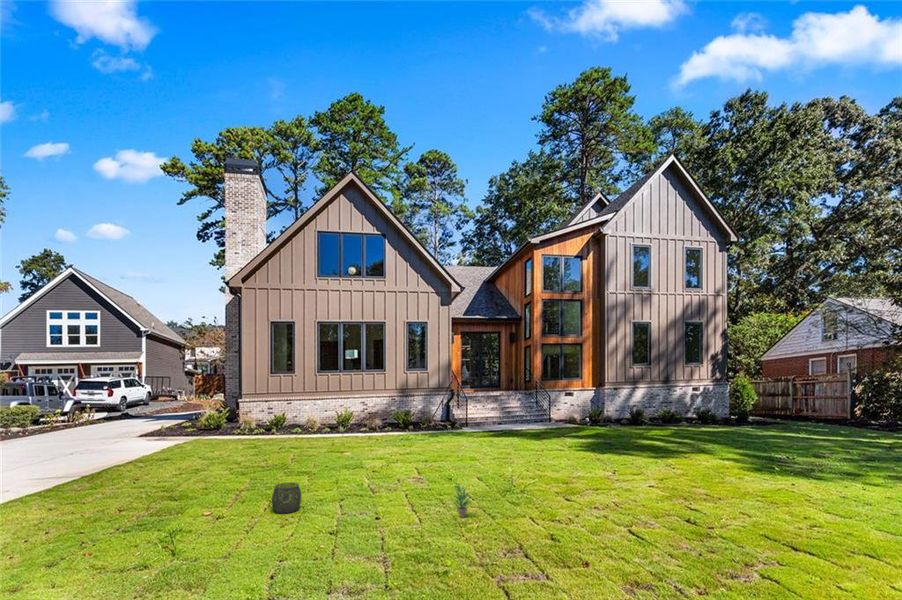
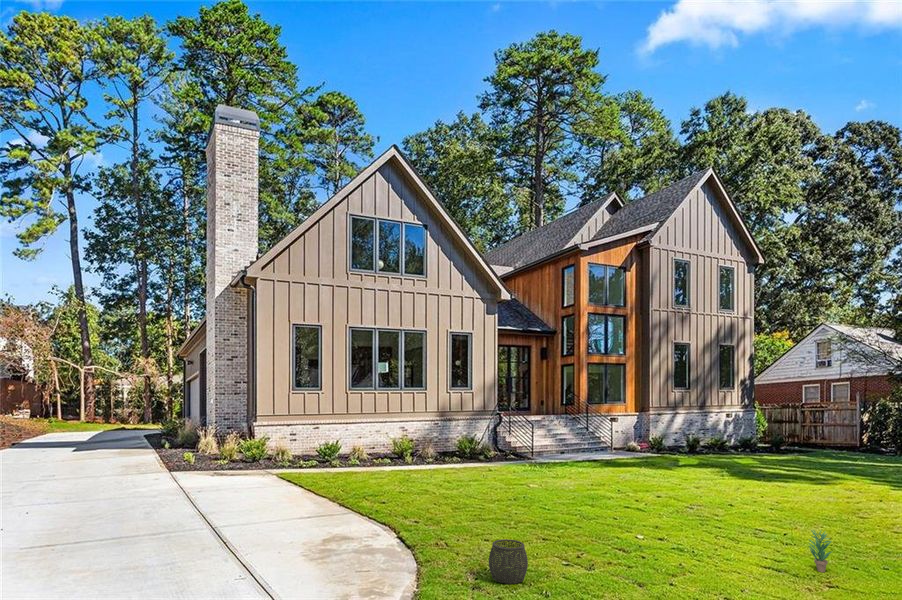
woven basket: present [272,482,302,513] -> present [489,539,528,584]

